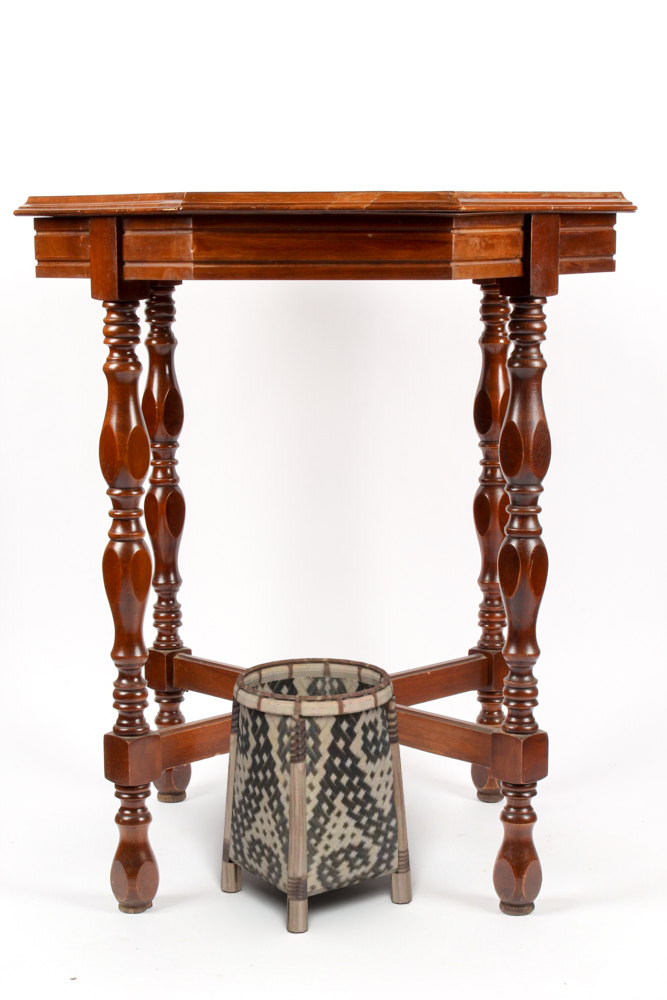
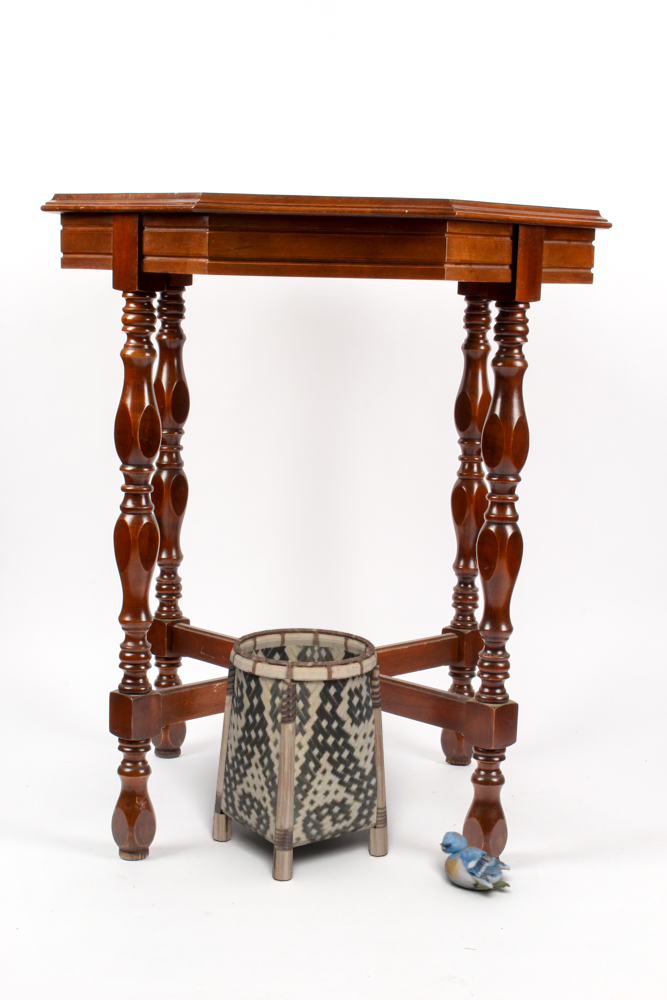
plush toy: none [466,875,544,937] -> present [440,832,510,890]

